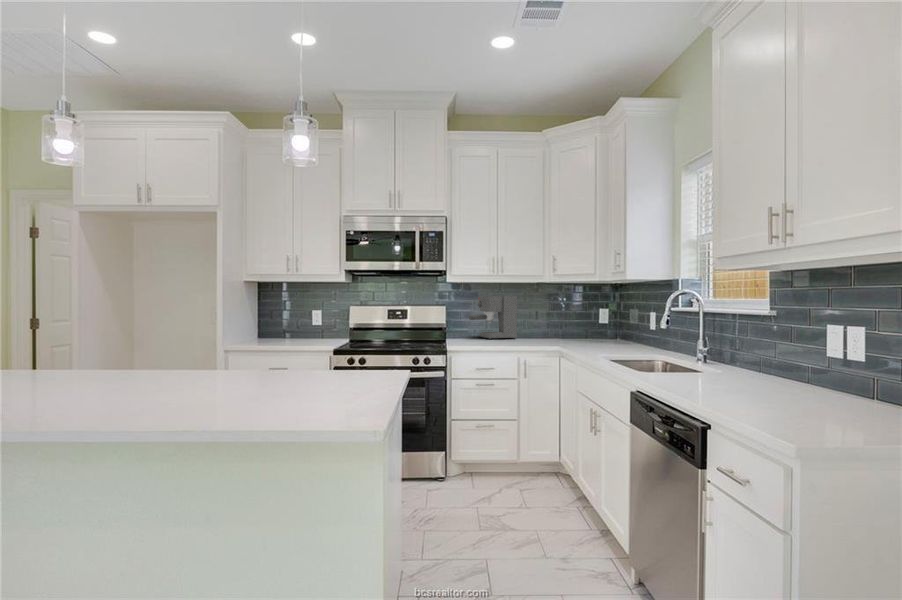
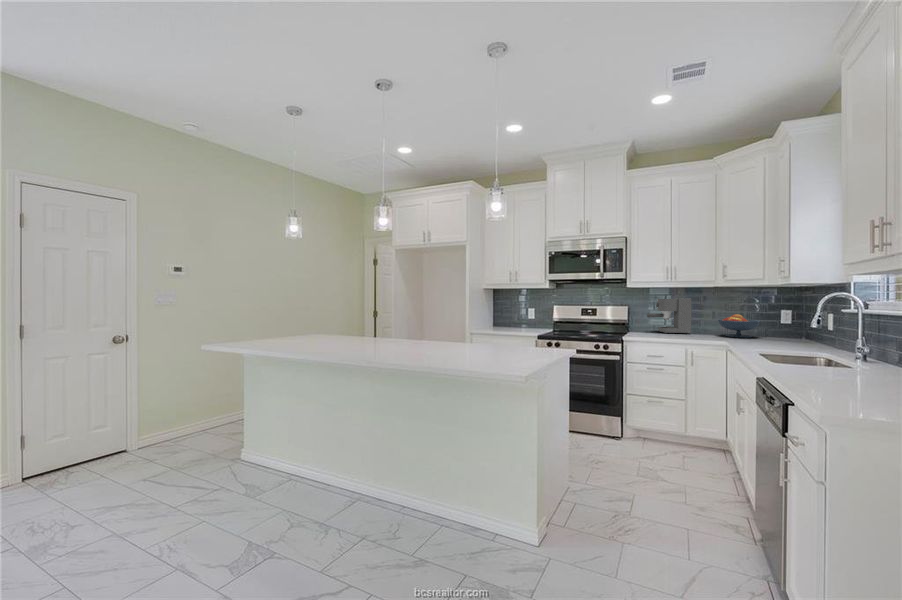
fruit bowl: none [544,314,585,341] -> present [718,314,760,338]

